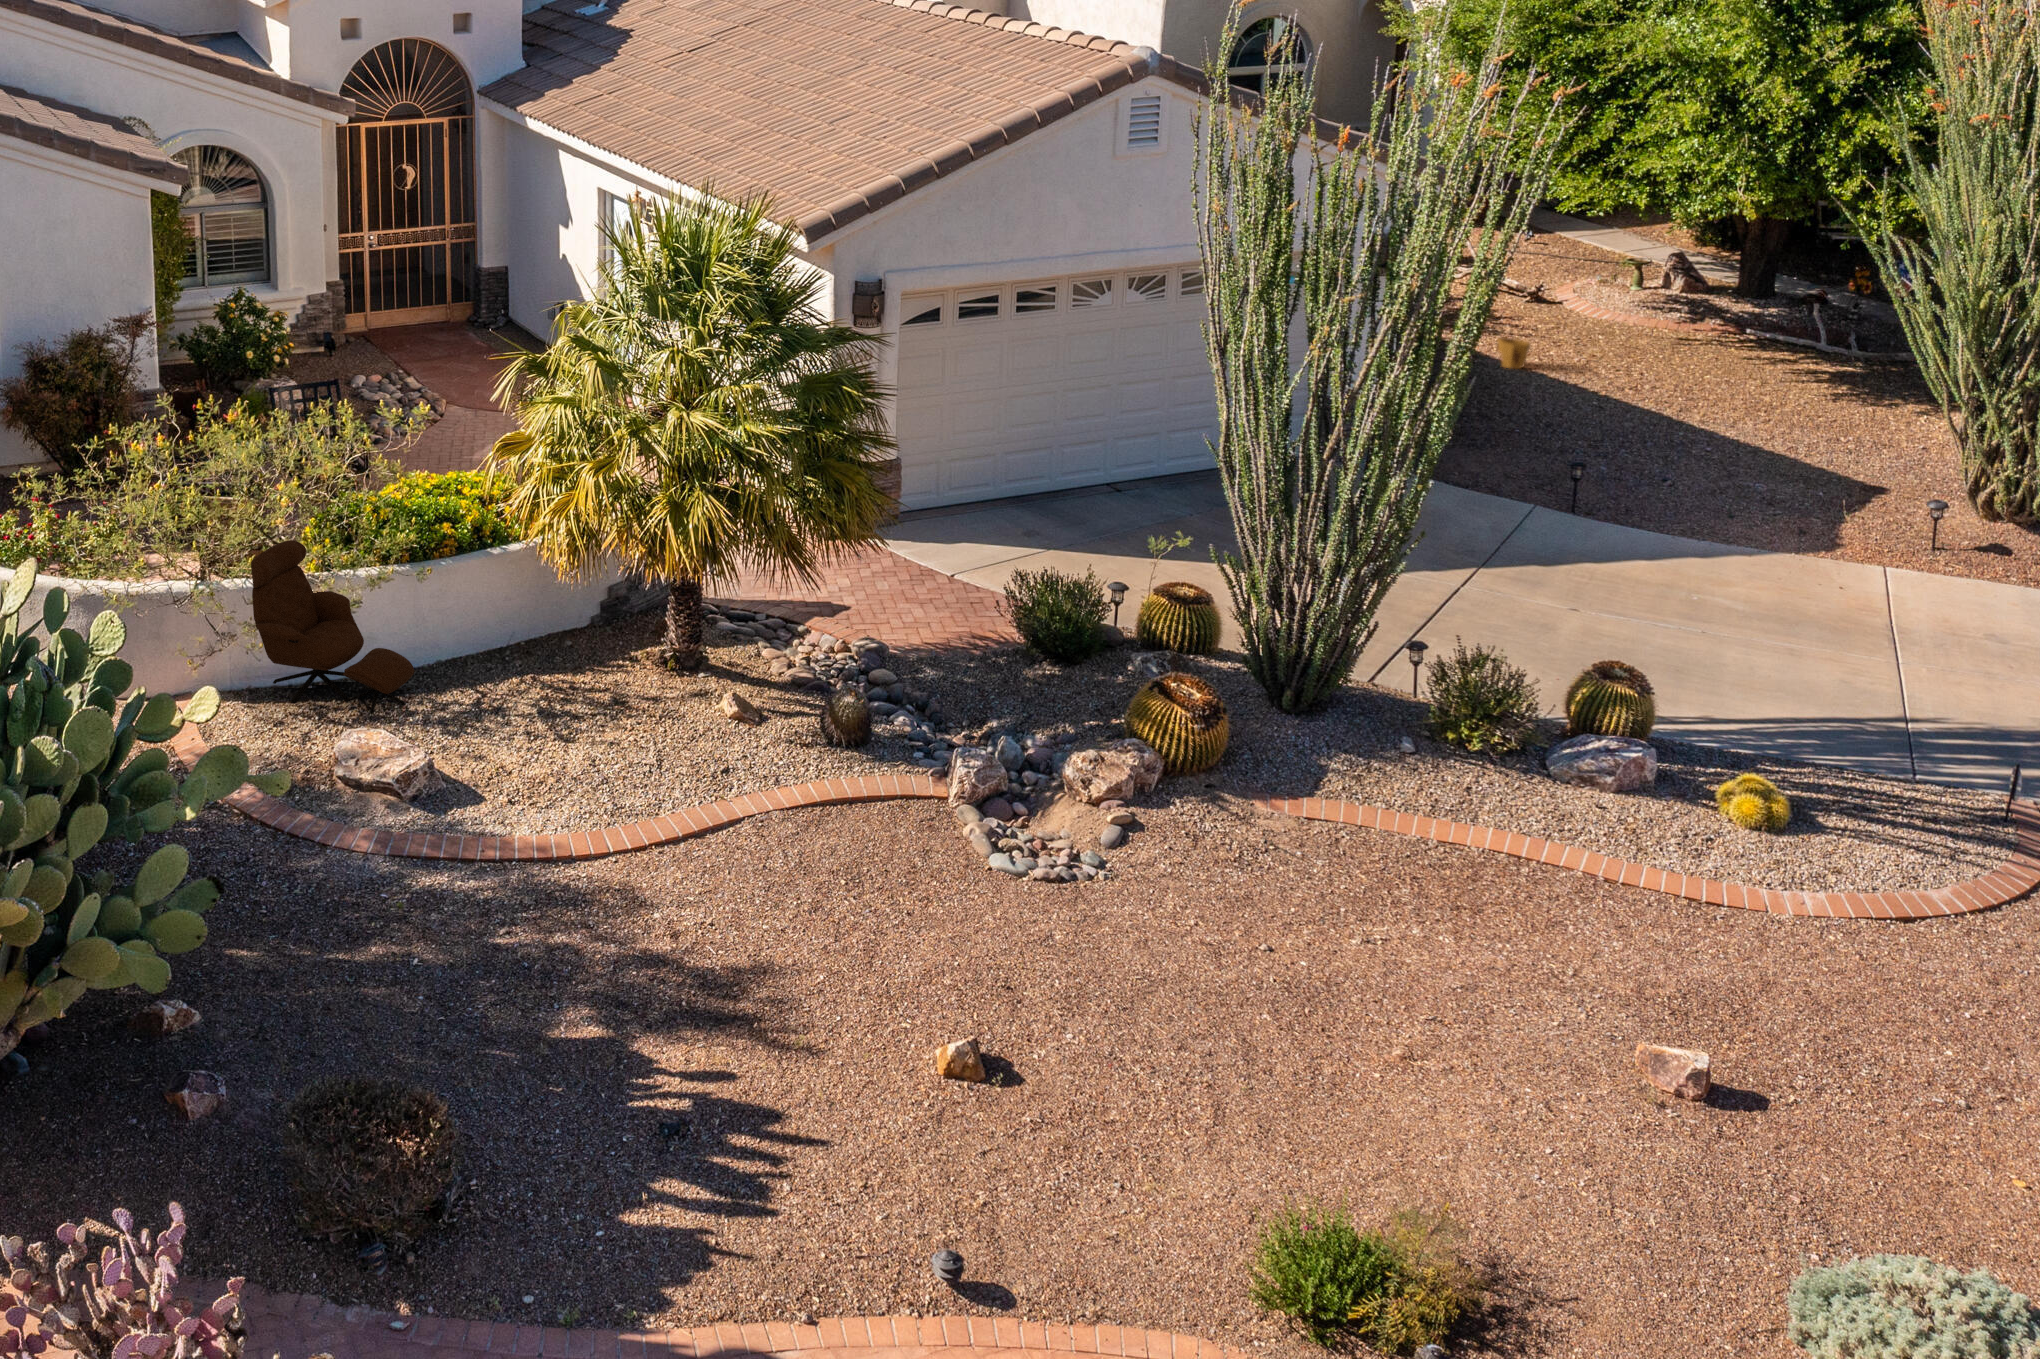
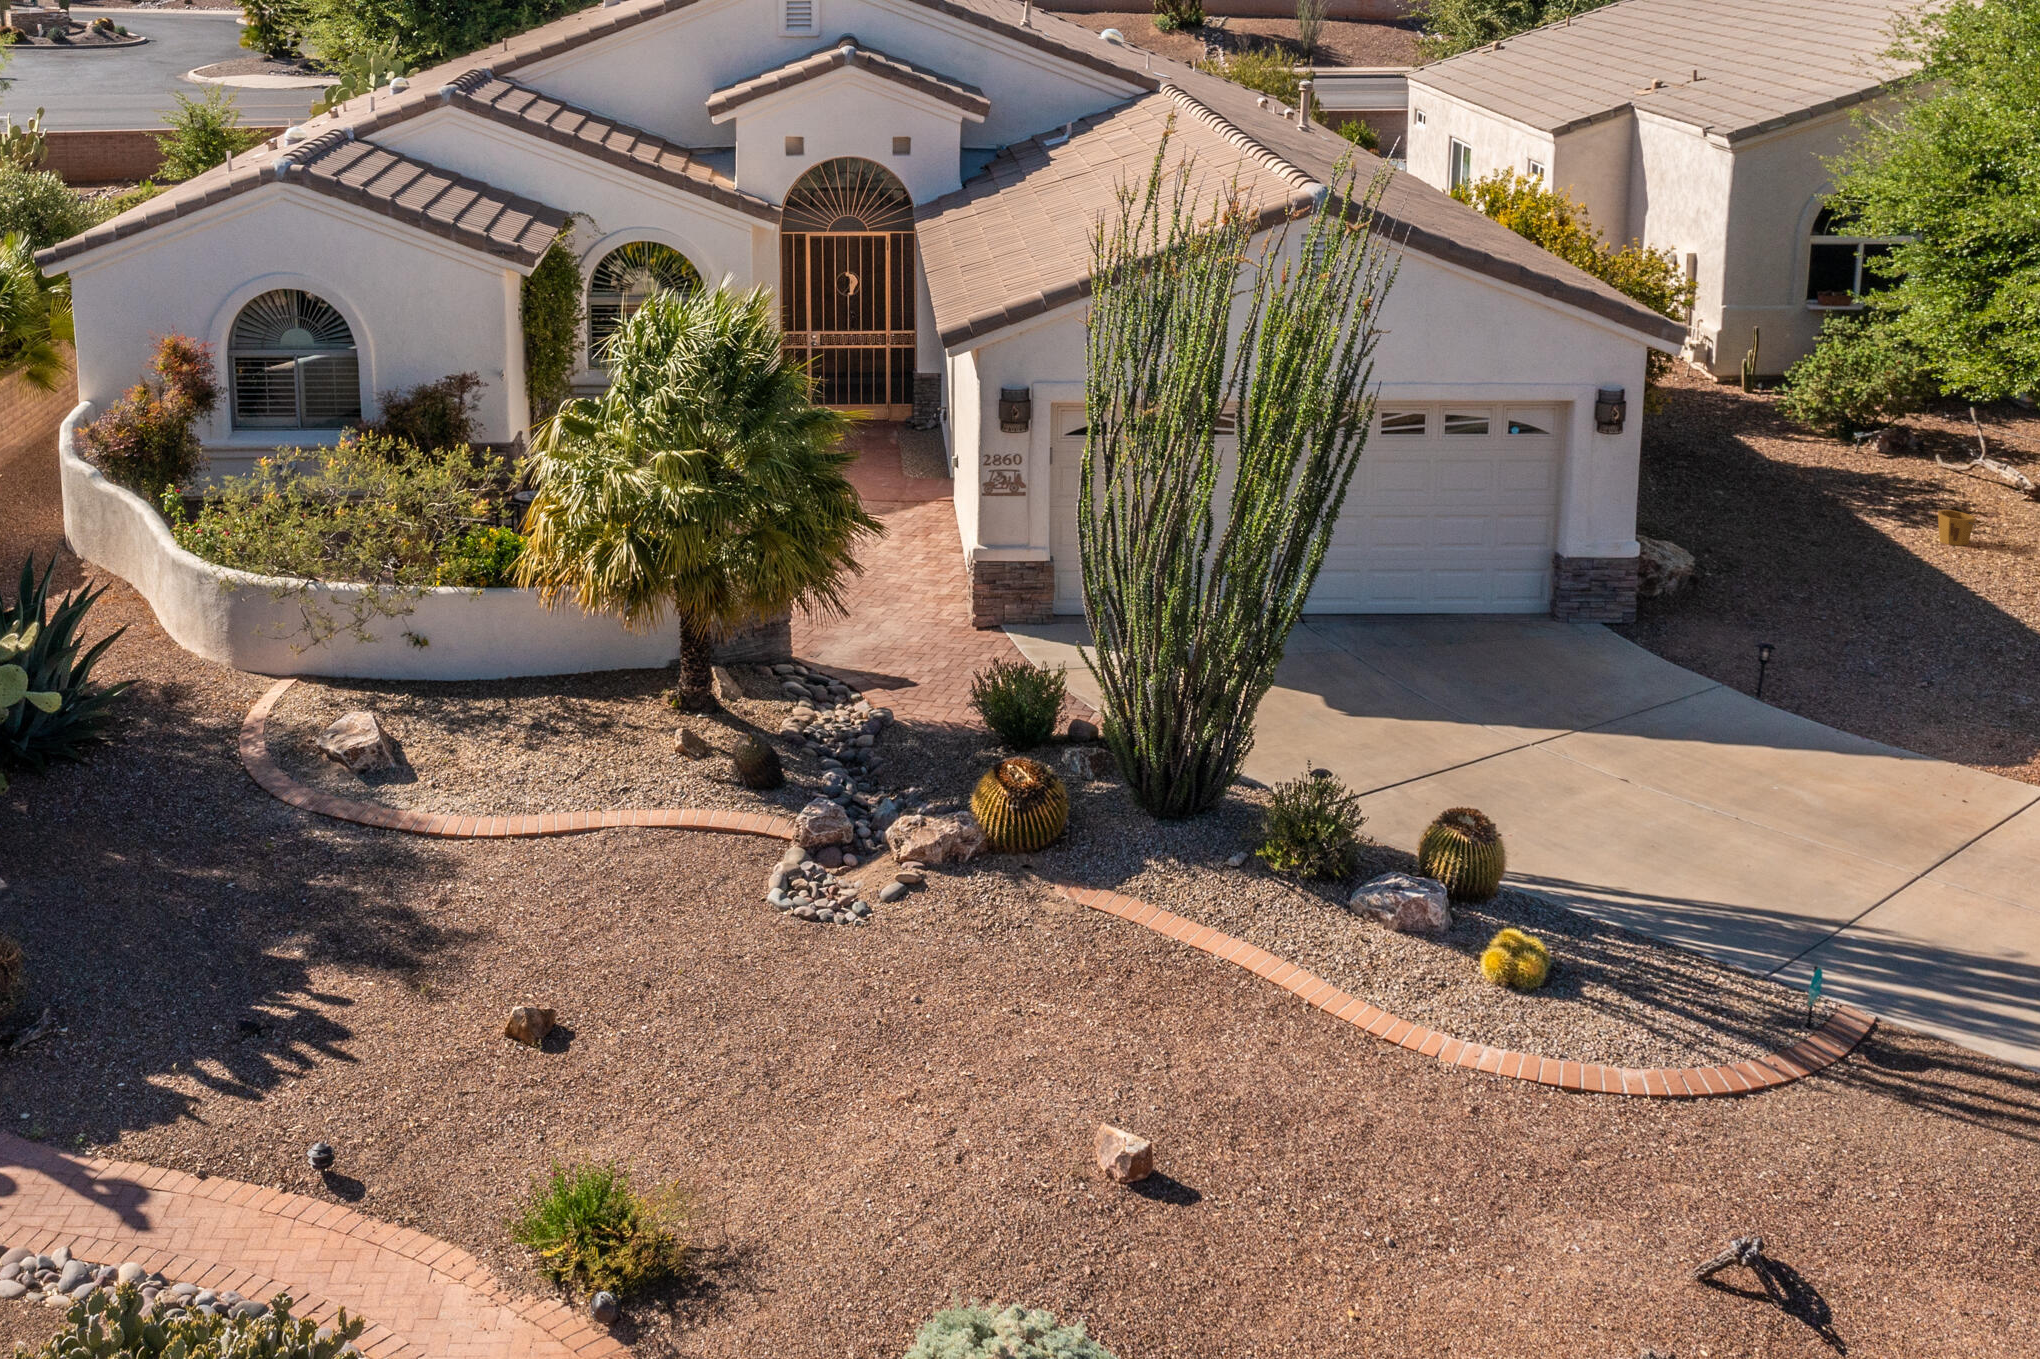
lounge chair: present [251,540,414,713] -> none [361,566,480,713]

